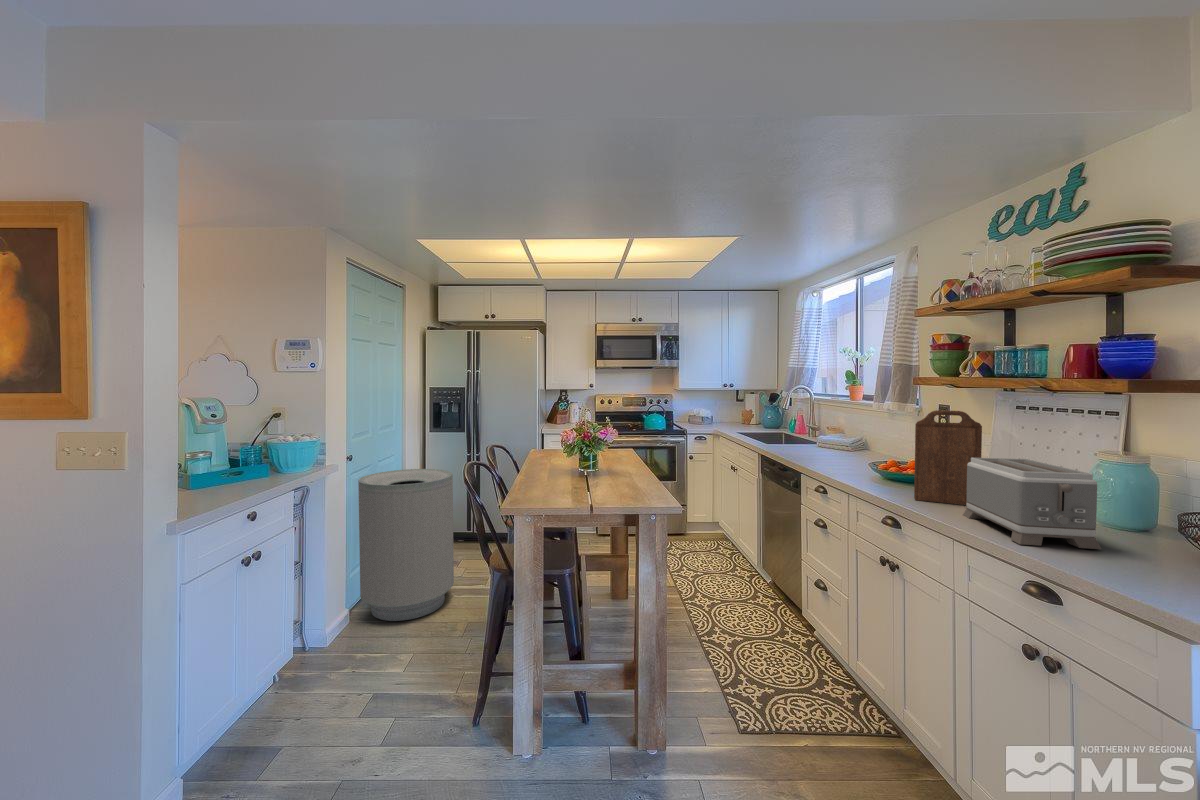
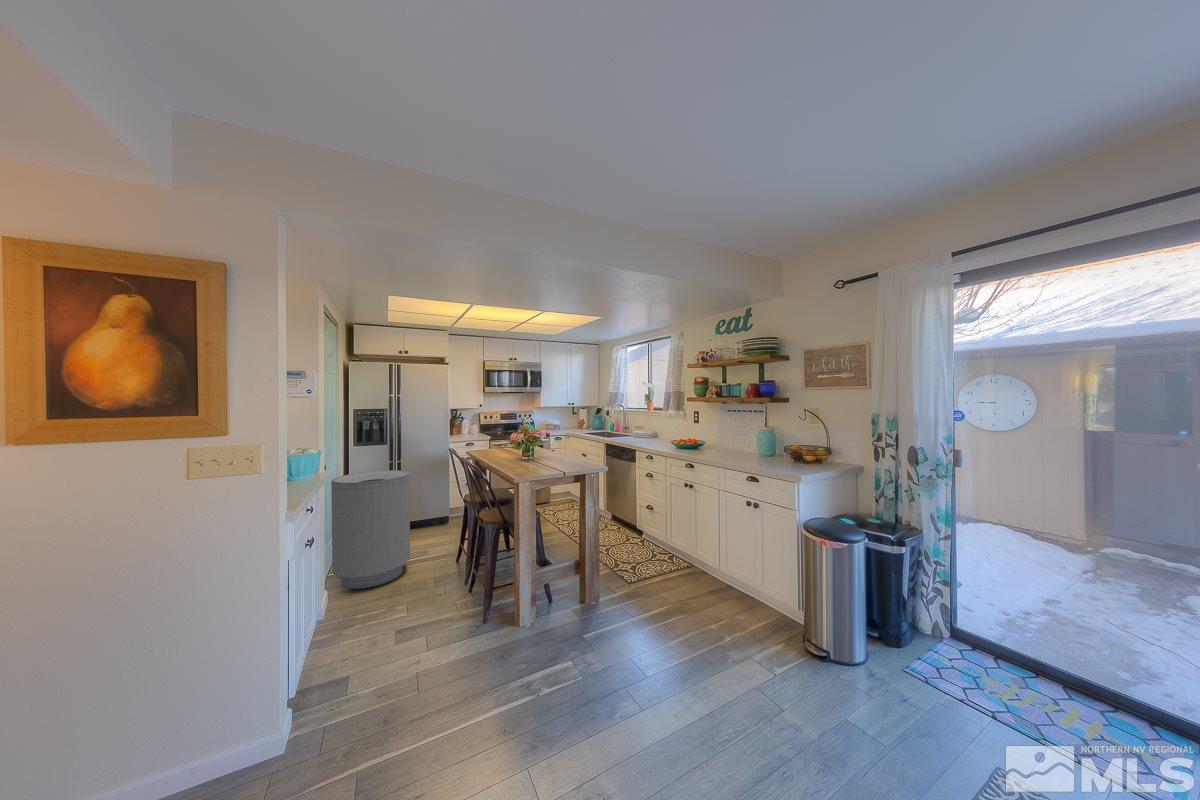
cutting board: present [914,410,982,505] -> none [696,412,722,455]
toaster: present [963,458,1101,549] -> none [718,431,764,463]

